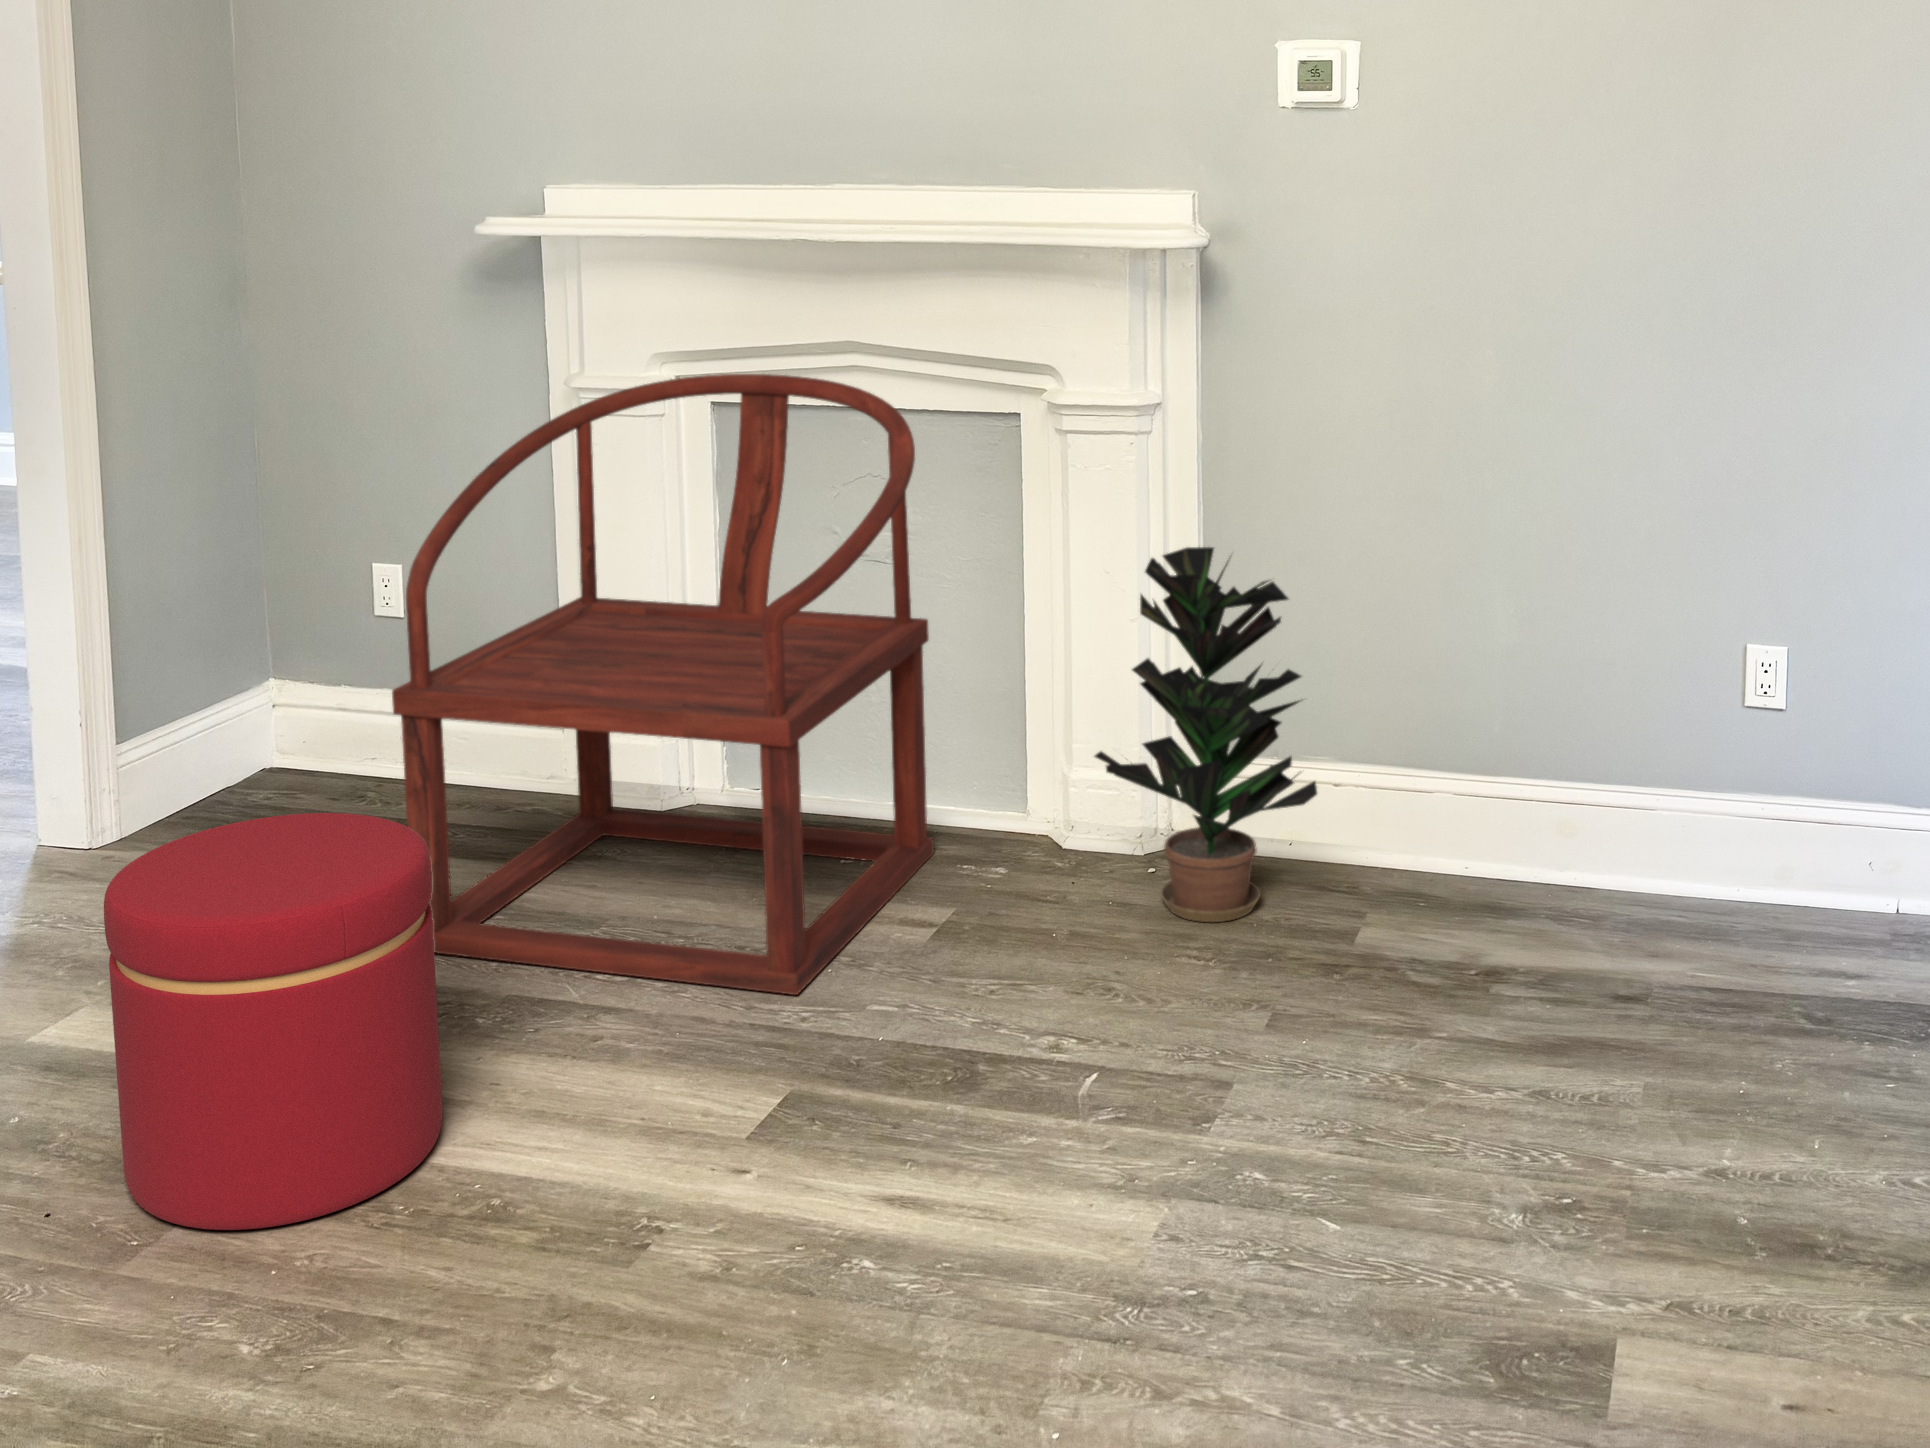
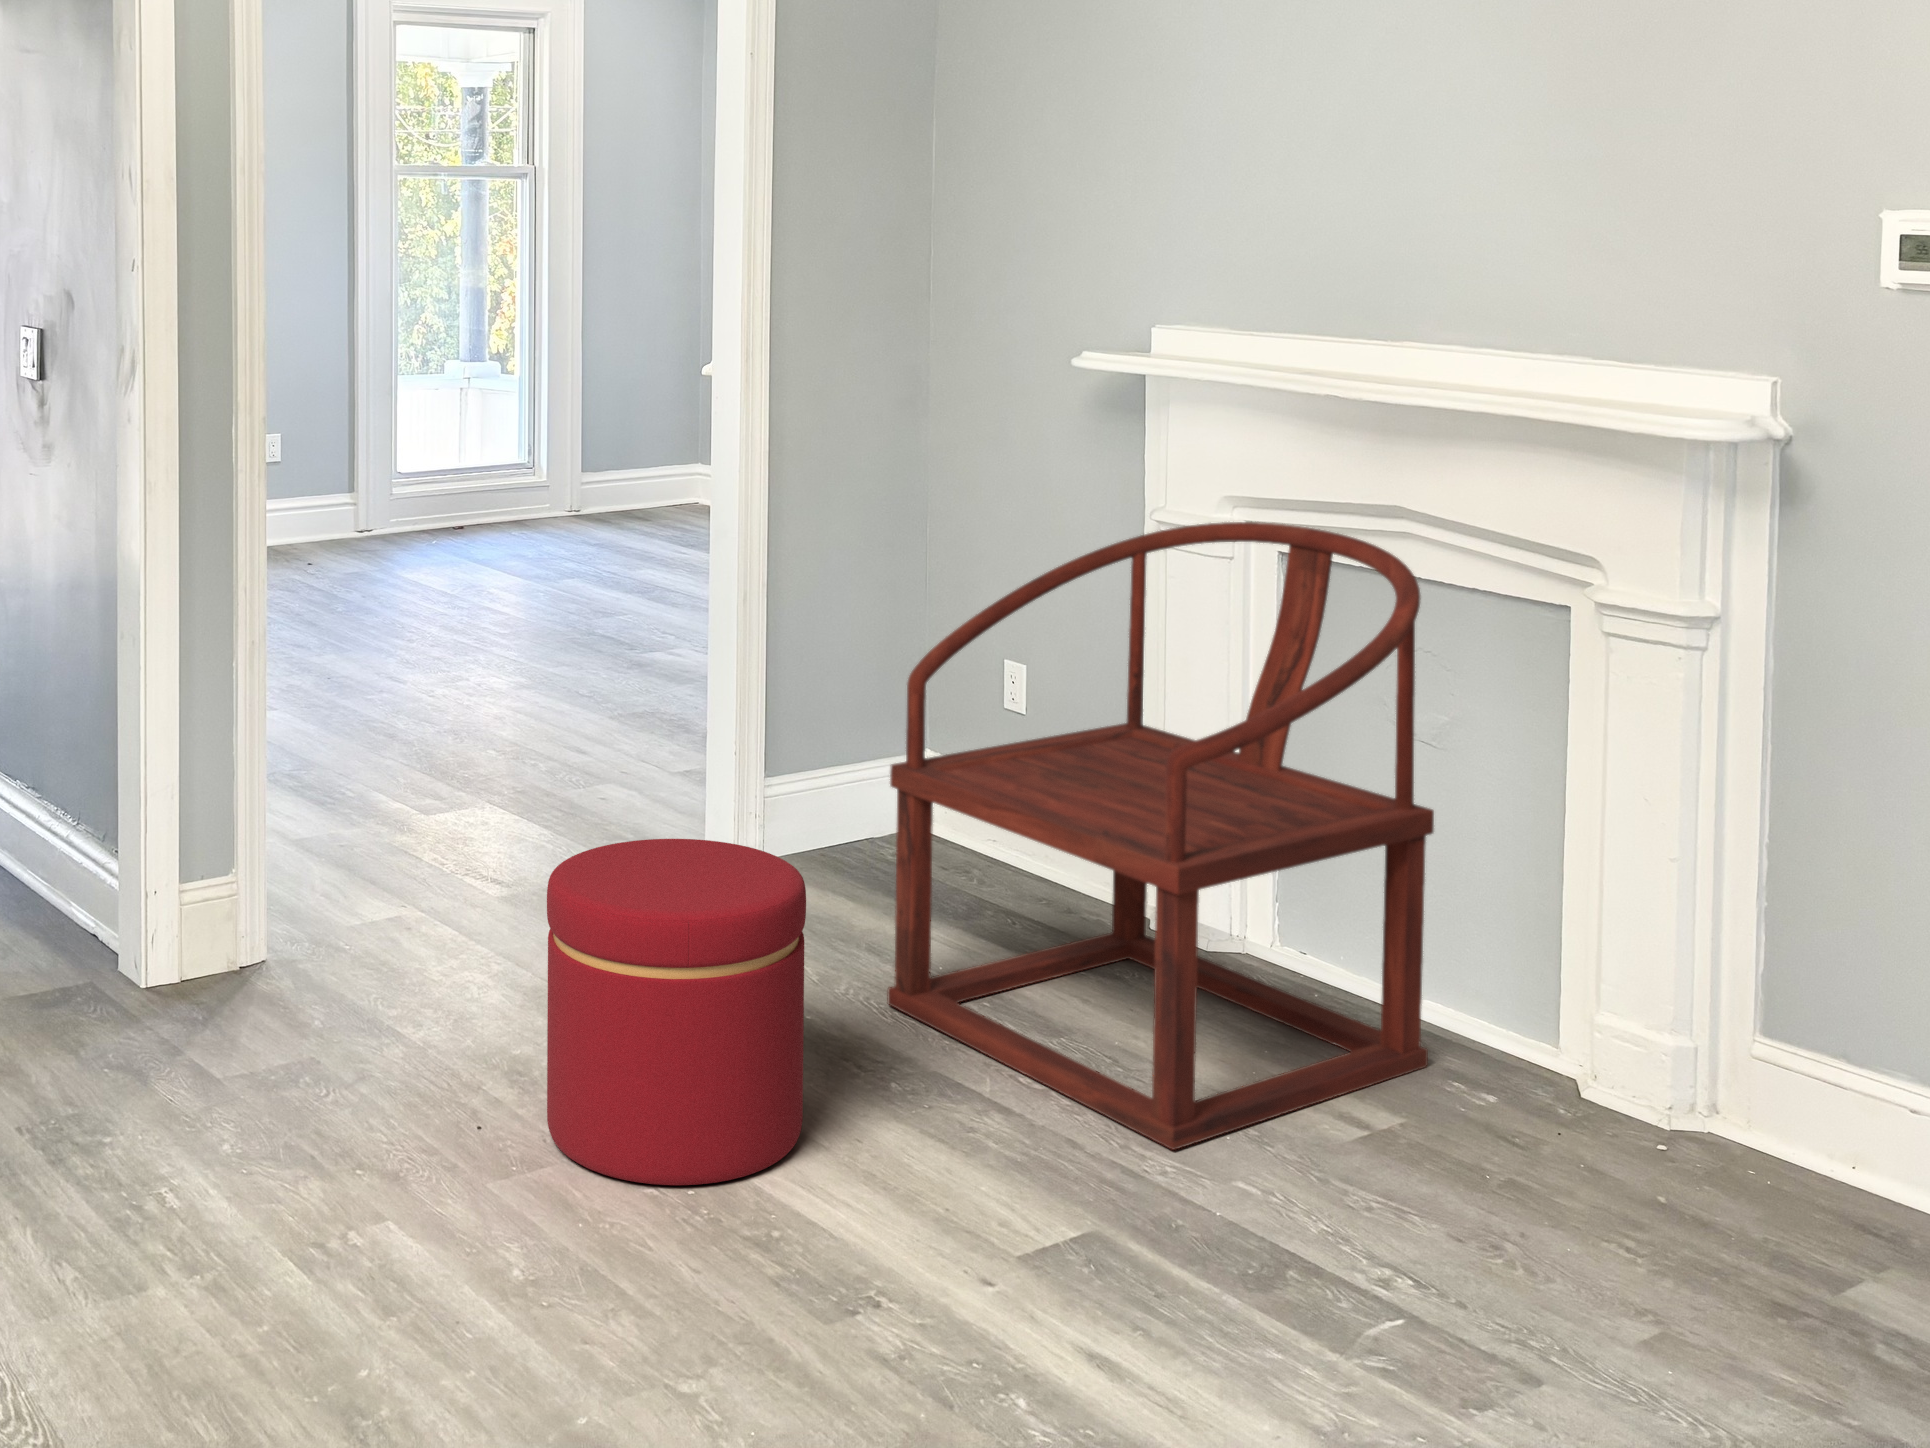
potted plant: present [1095,547,1317,922] -> none [1556,786,1844,1236]

